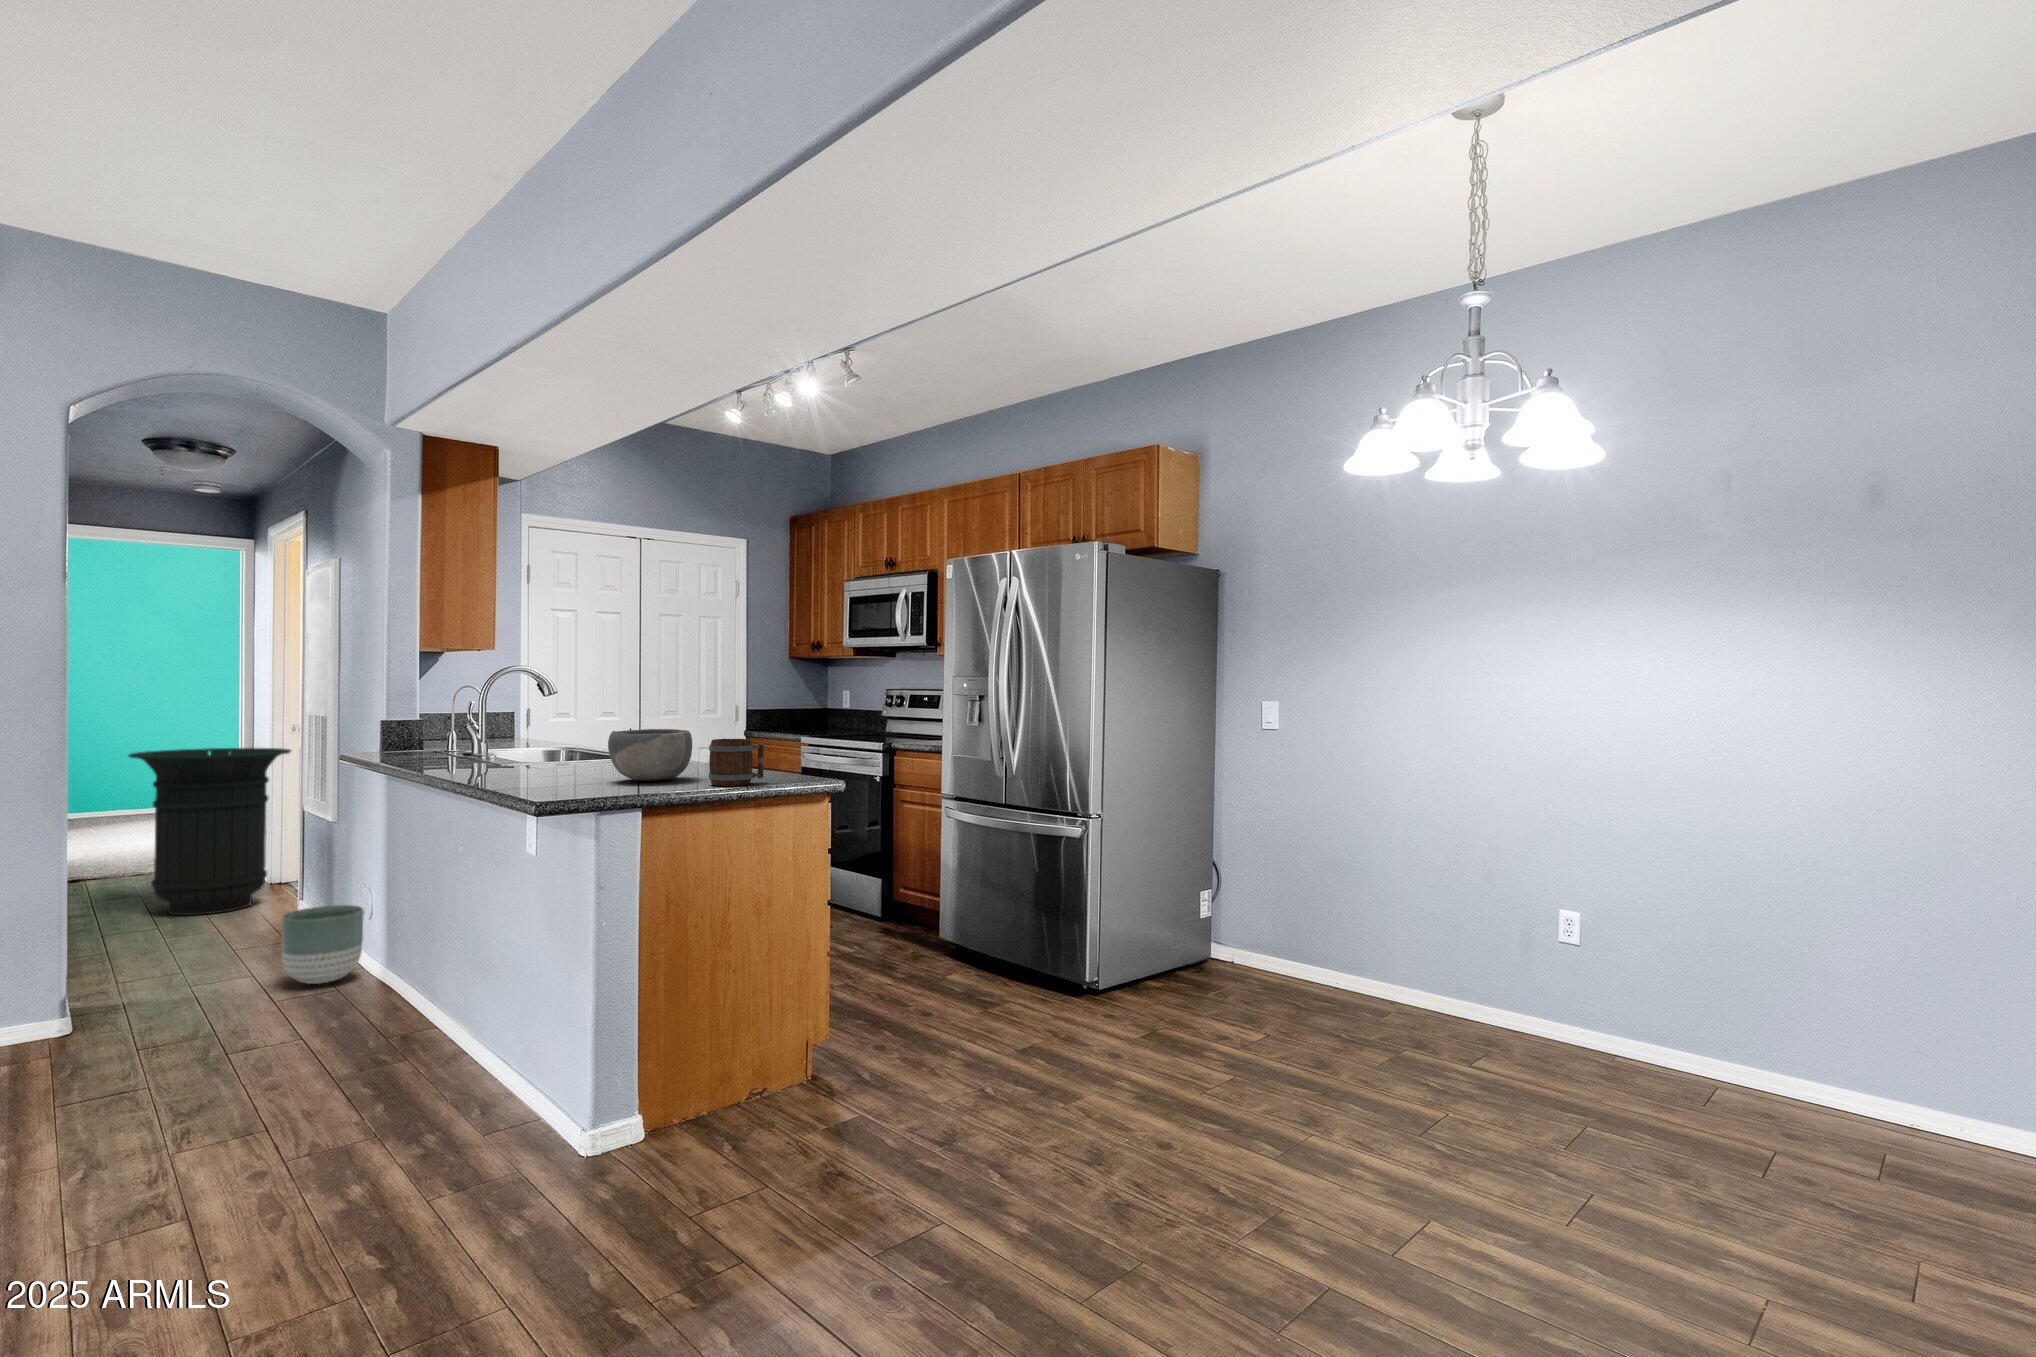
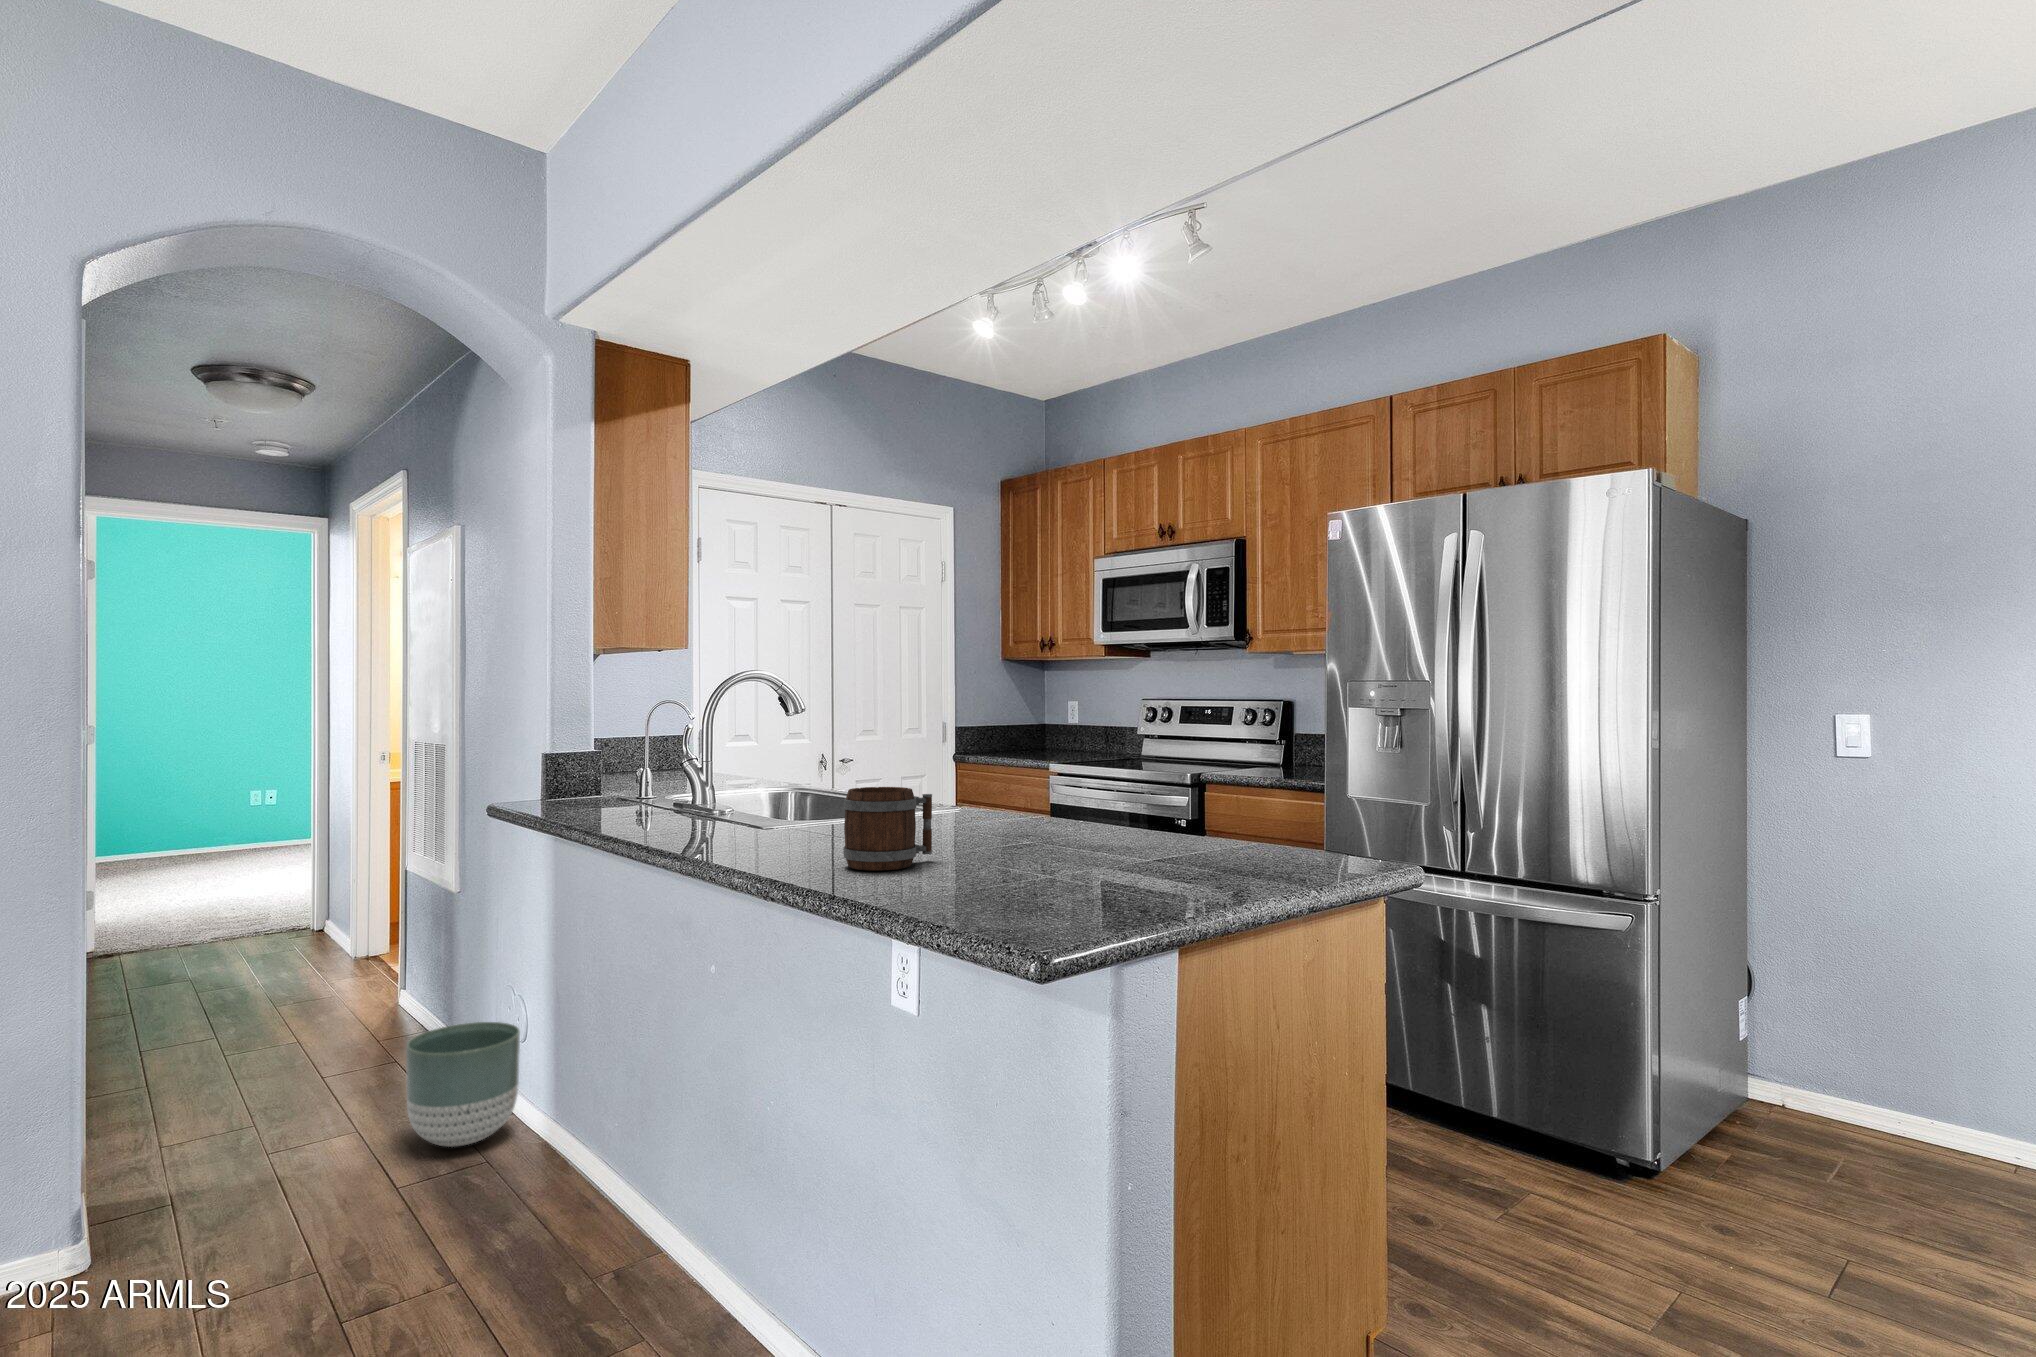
bowl: present [608,729,692,781] -> none [1011,770,1148,864]
mug: present [709,739,764,786] -> present [843,787,932,870]
trash can: present [128,748,291,915] -> none [178,783,386,1011]

